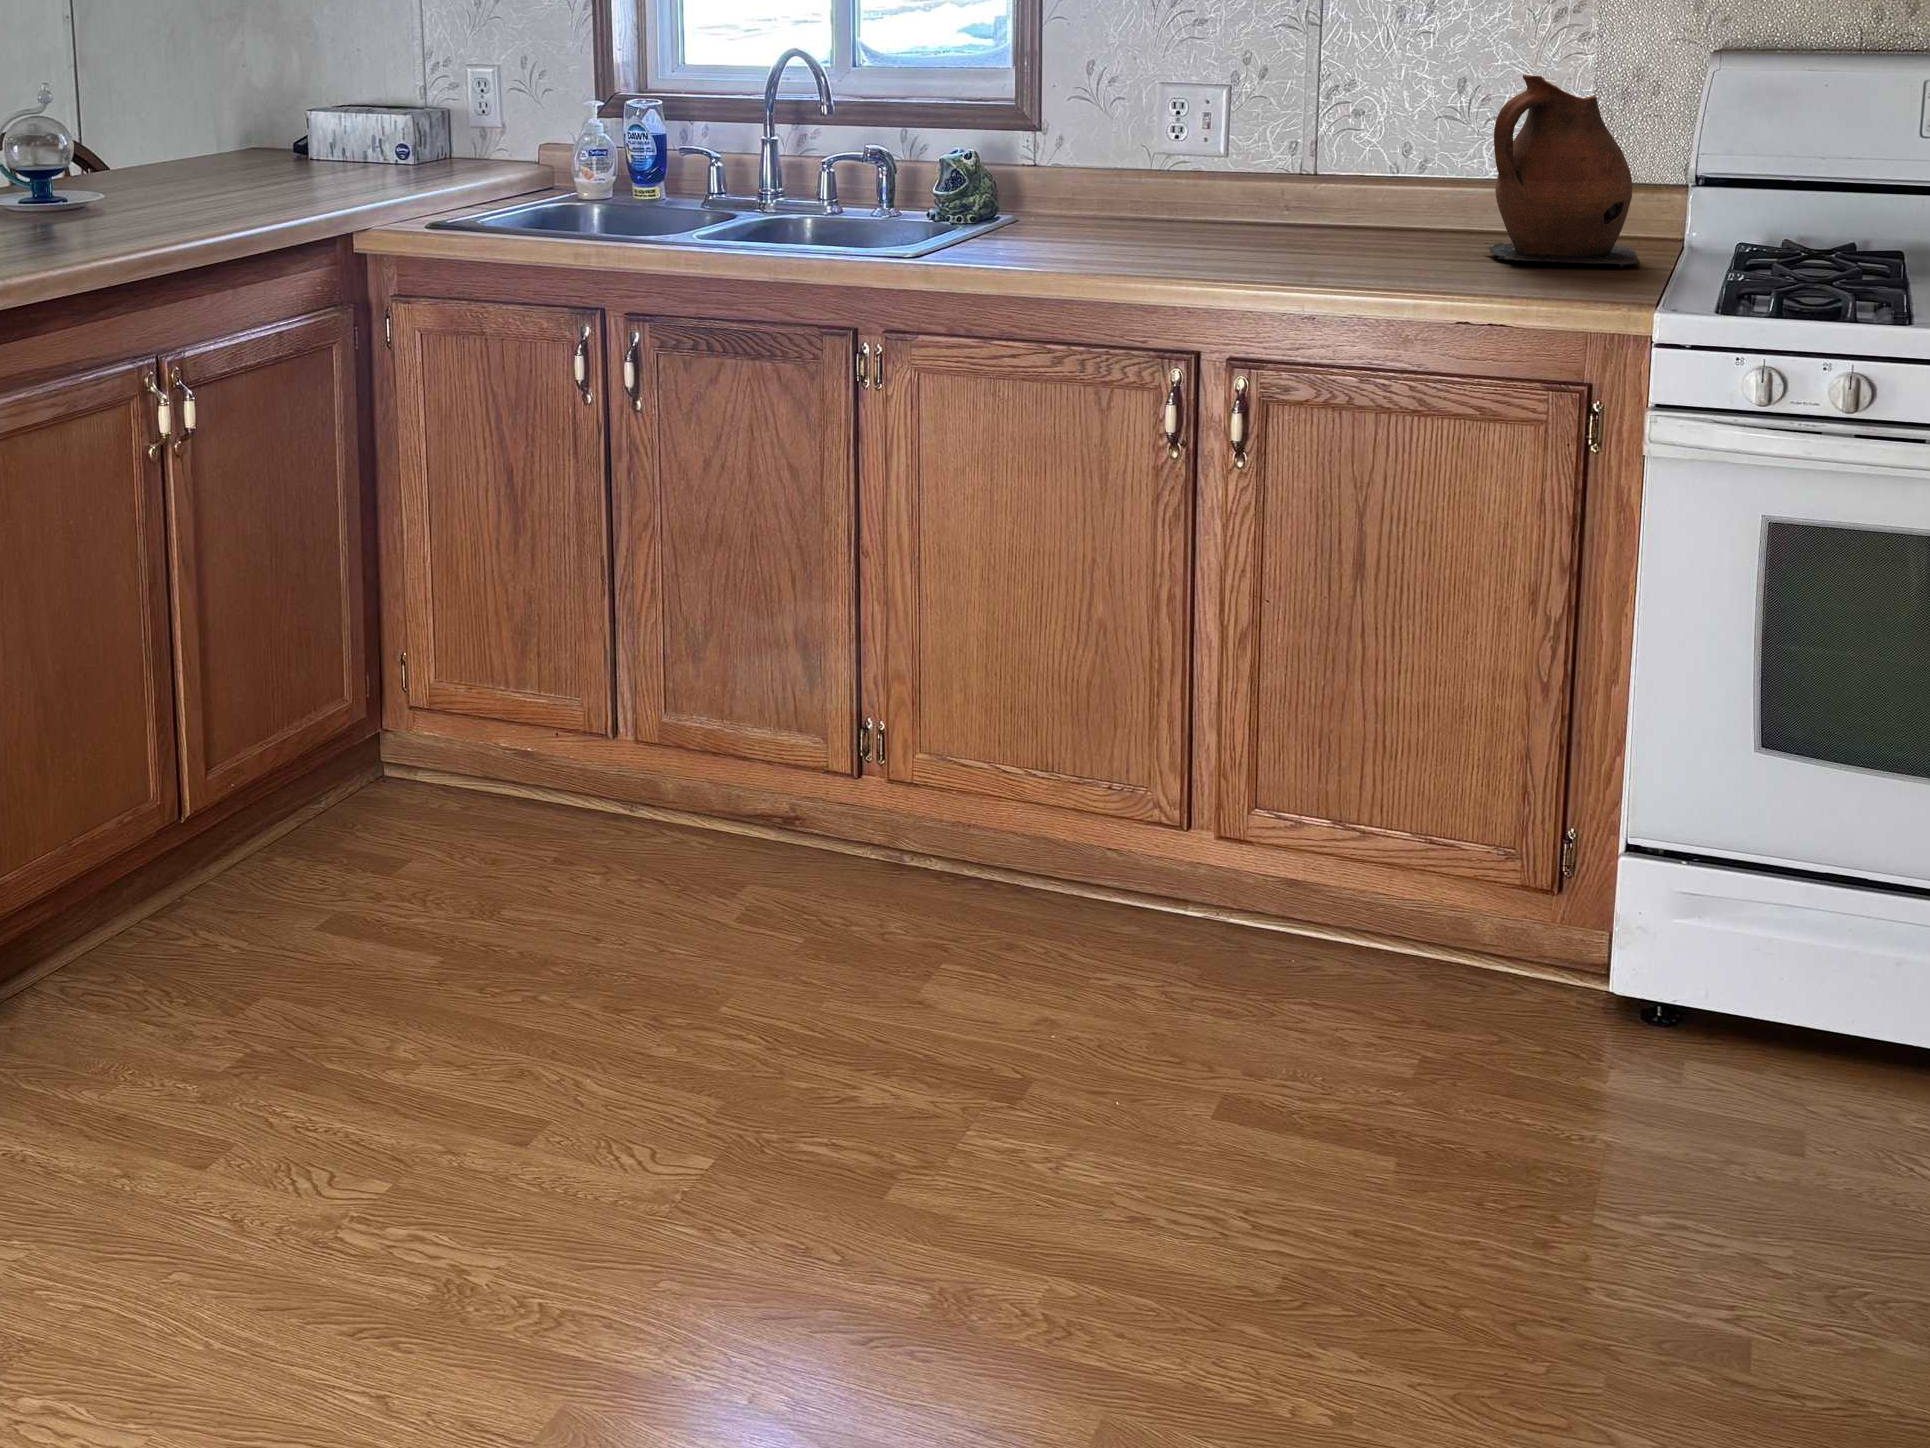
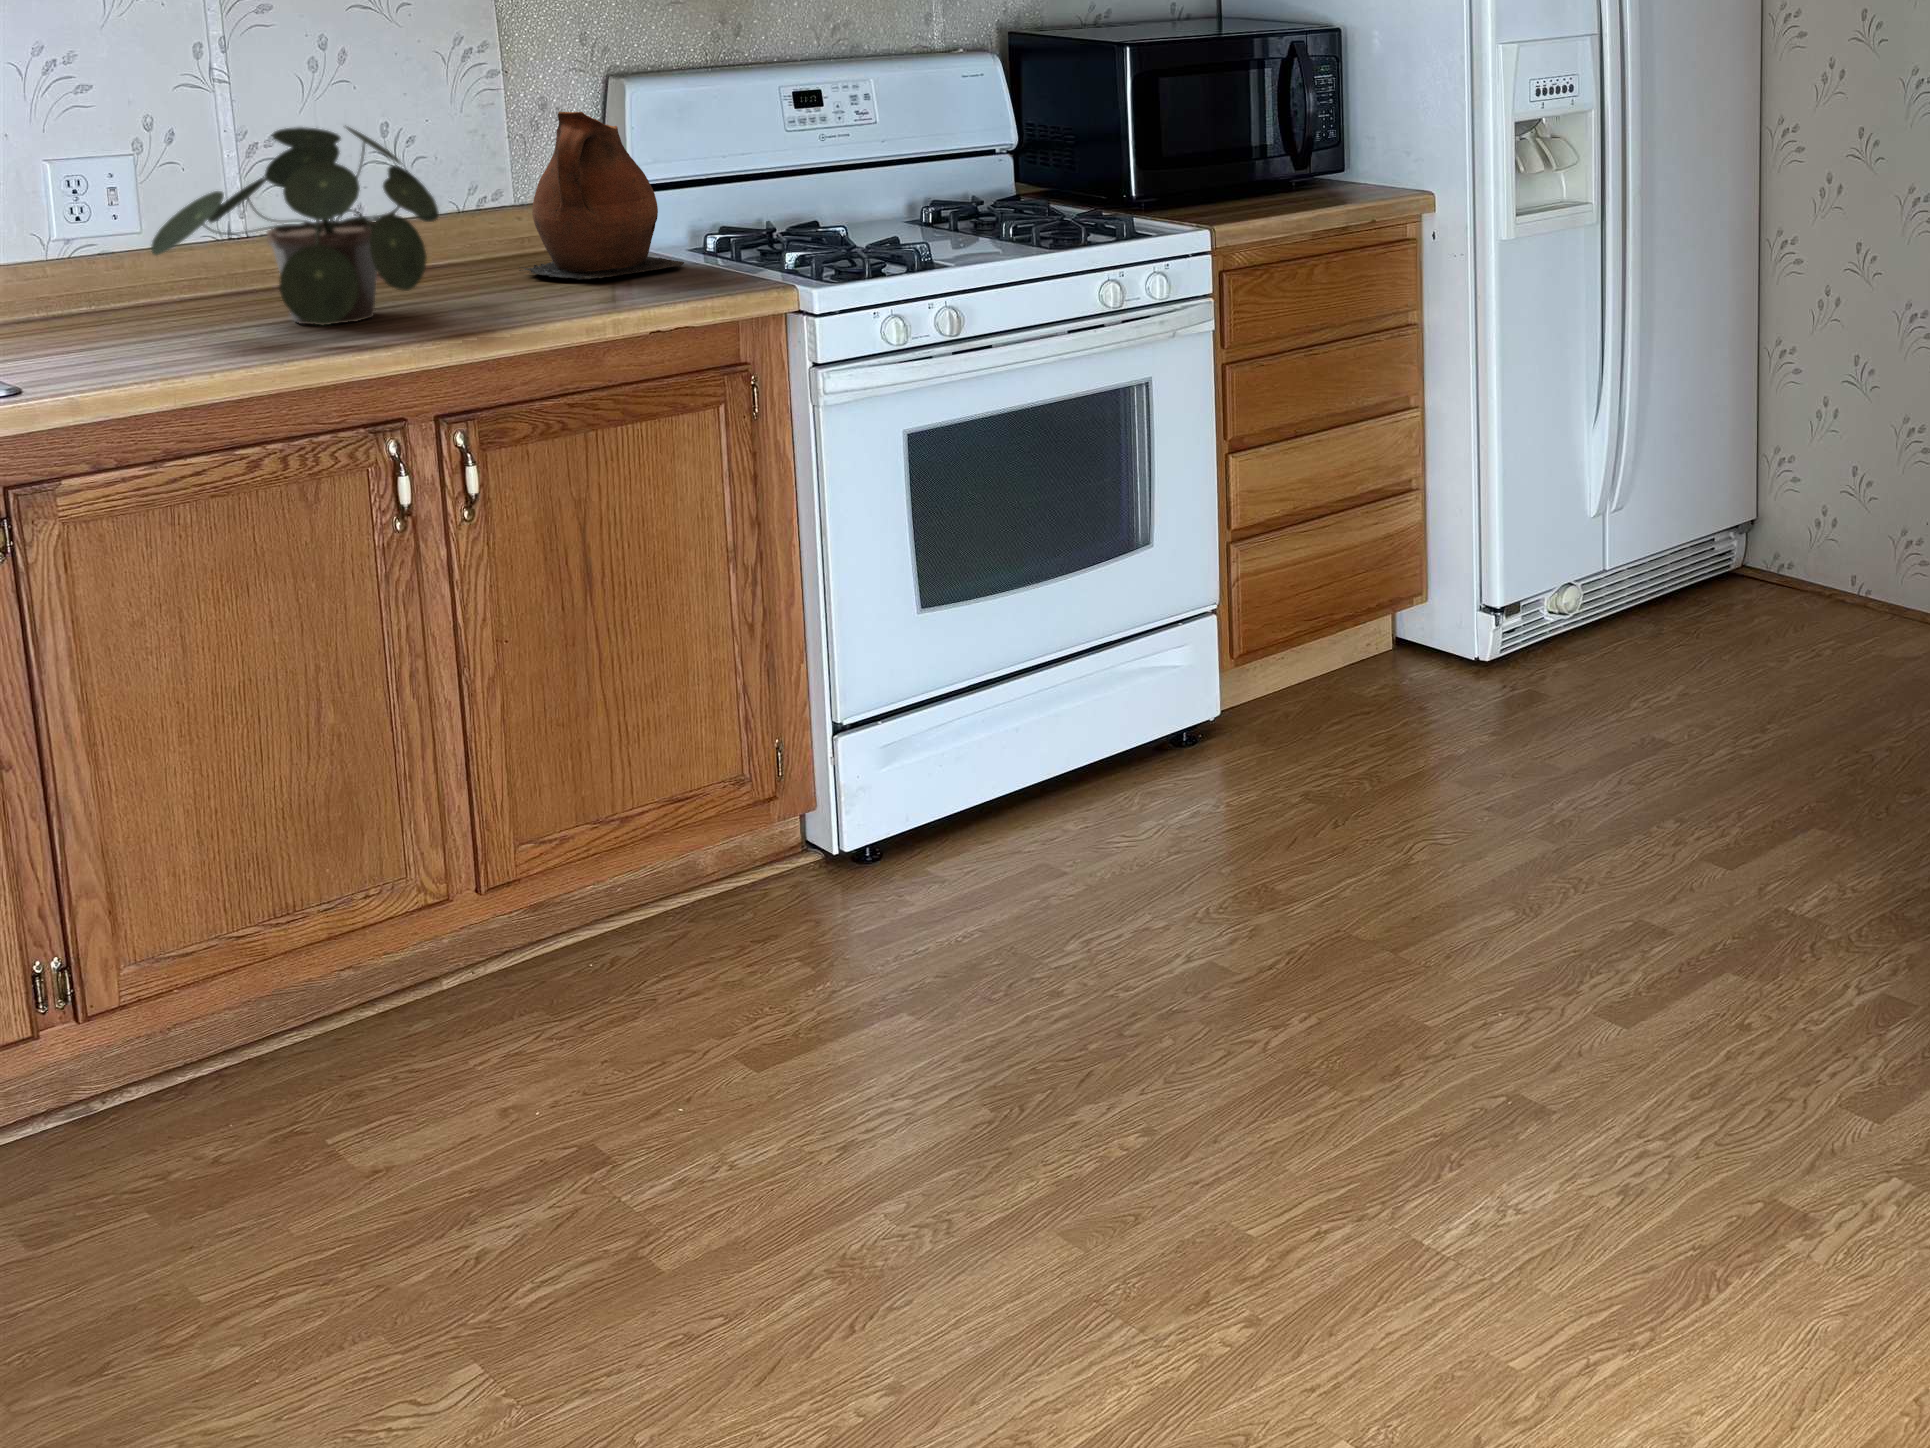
potted plant: none [1113,64,1374,257] -> present [151,127,439,325]

